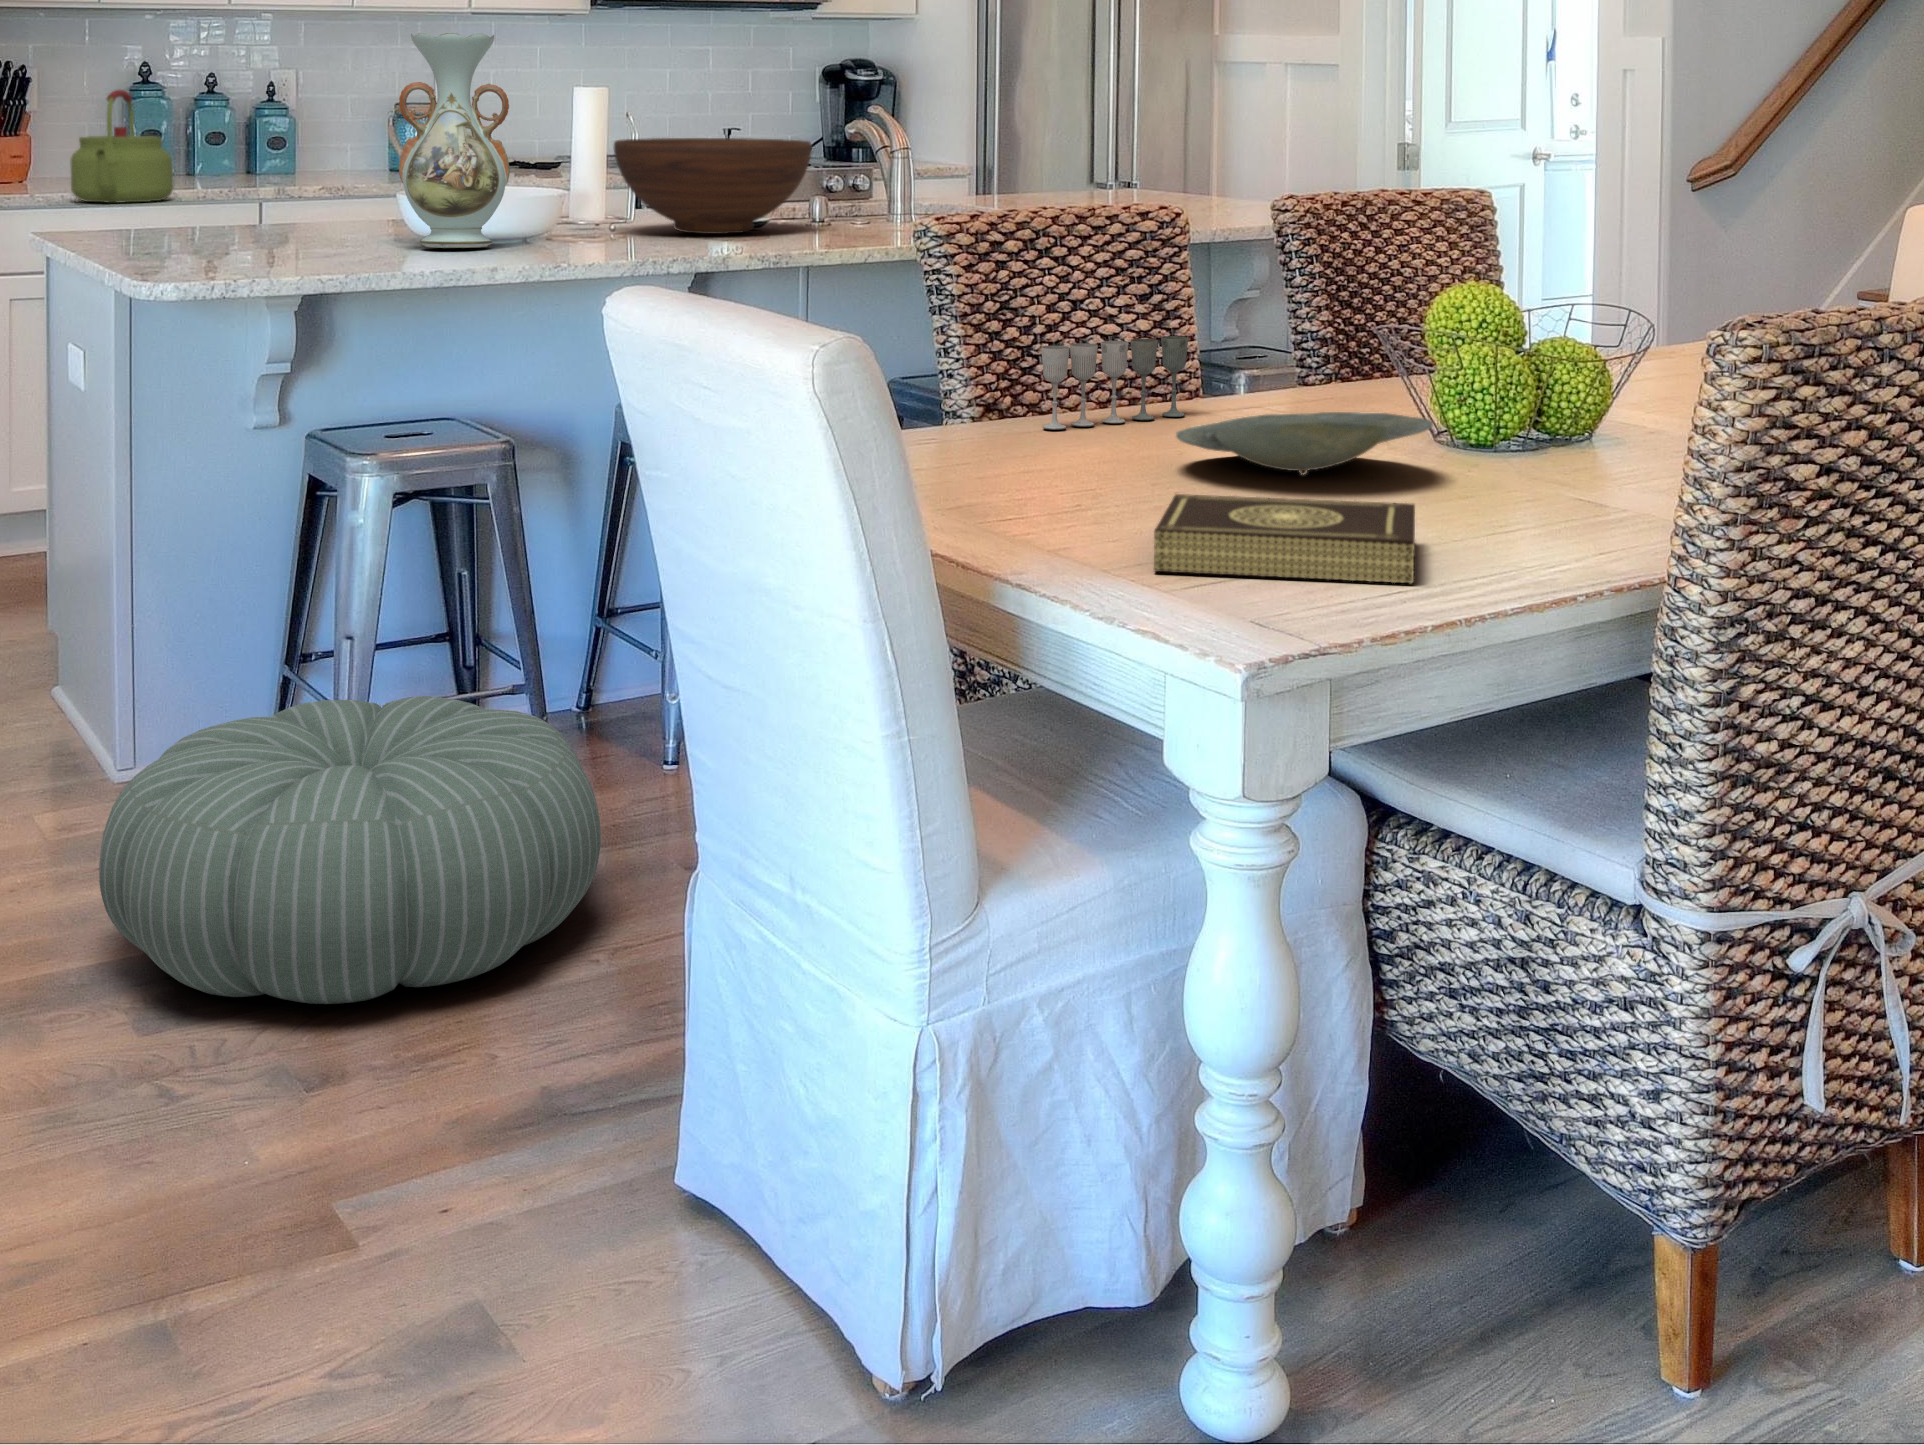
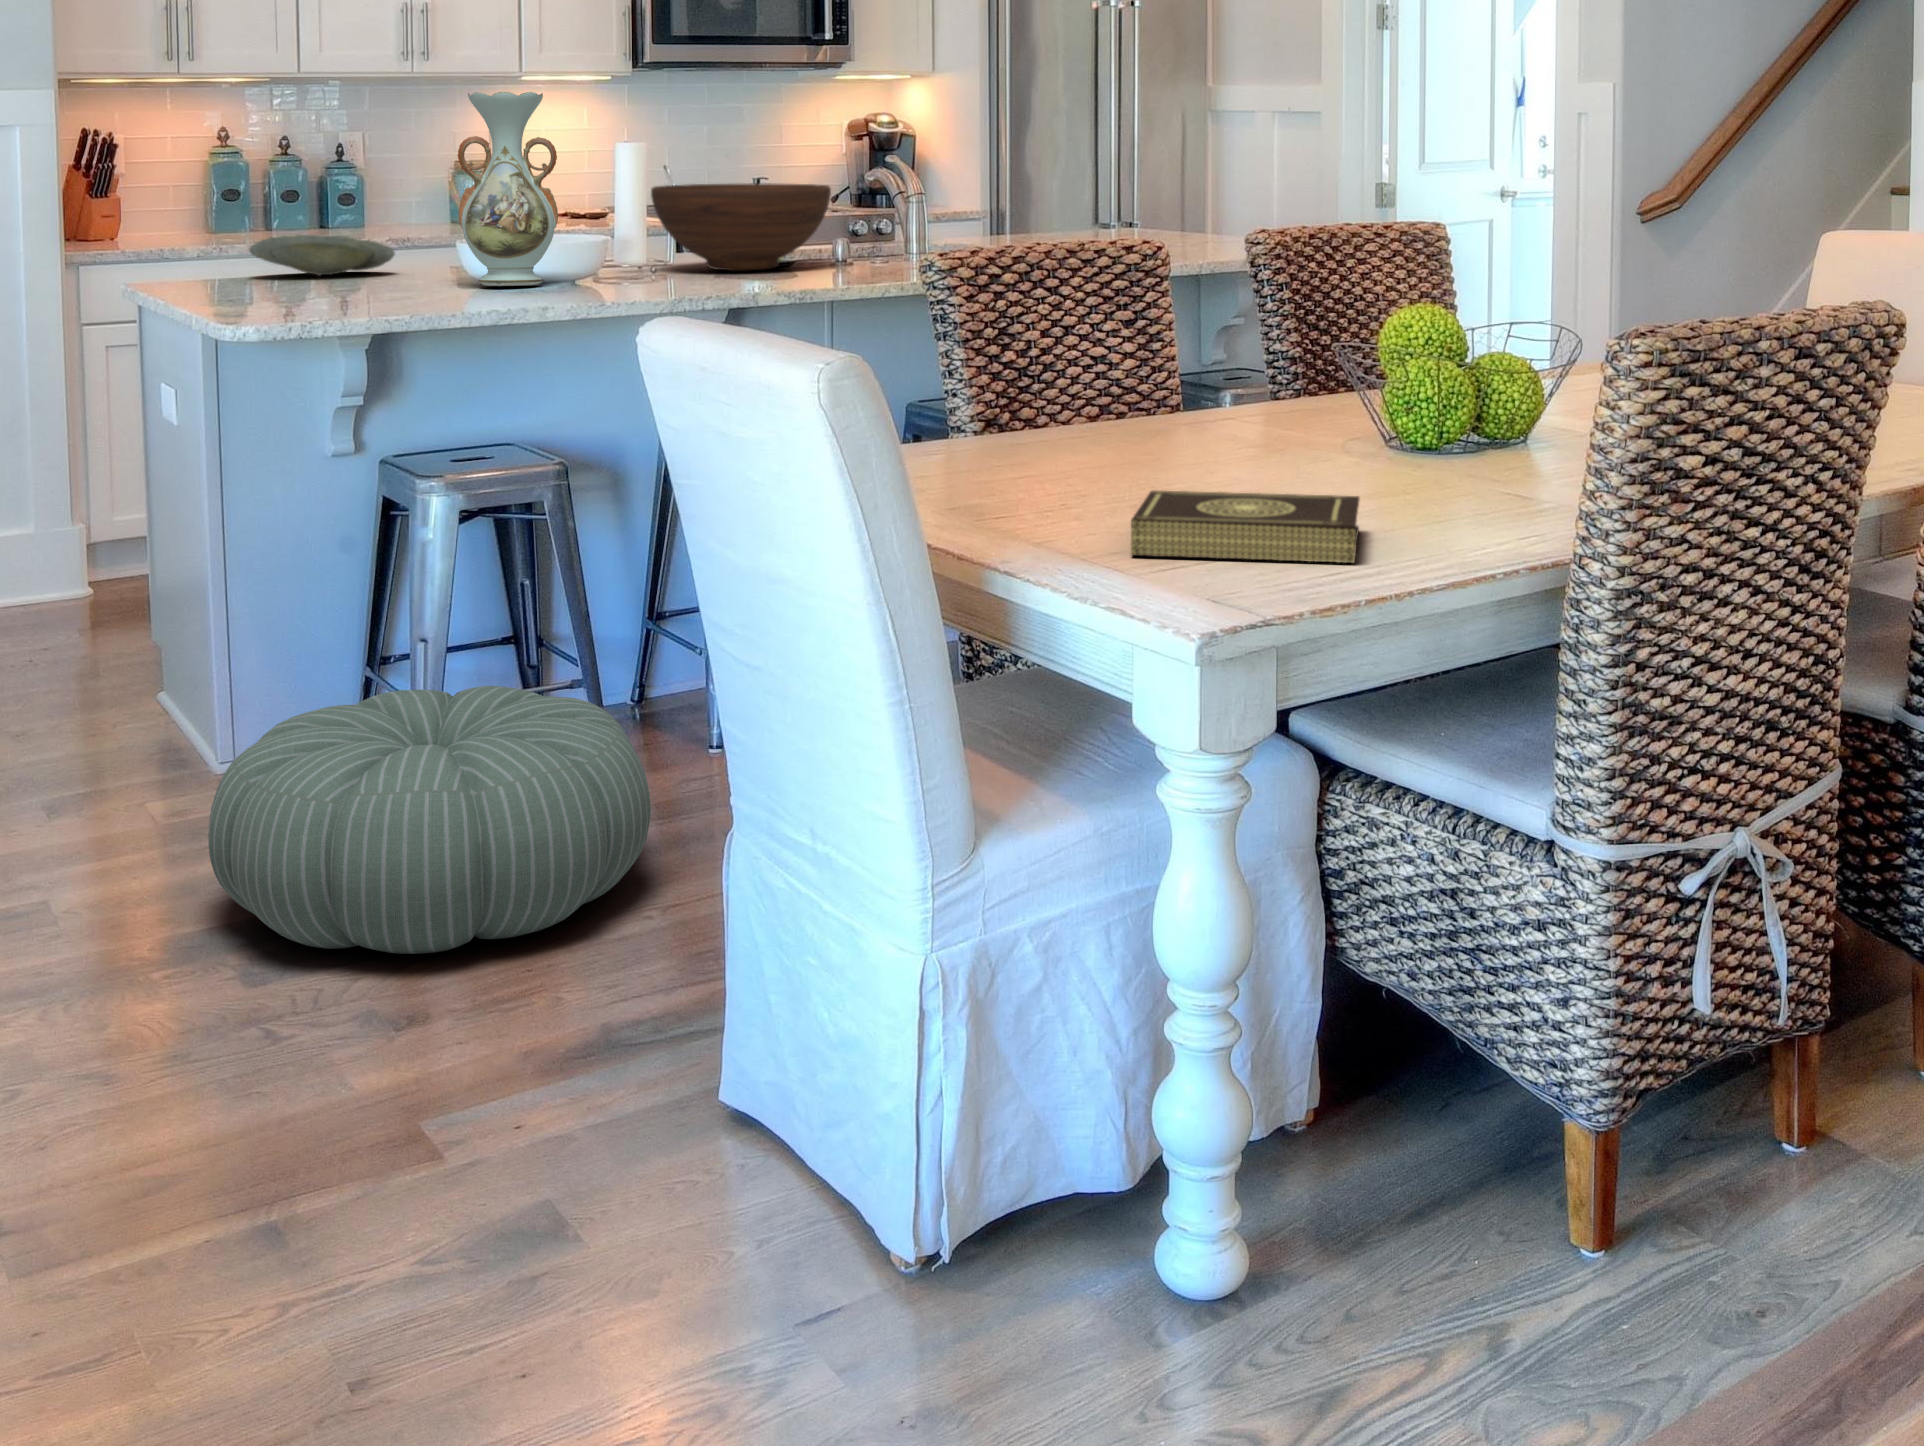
kettle: present [70,90,174,203] -> none [152,145,247,249]
wine glass: present [1041,336,1188,430] -> none [1037,356,1168,440]
plate: present [1176,412,1433,476] -> present [249,235,395,276]

